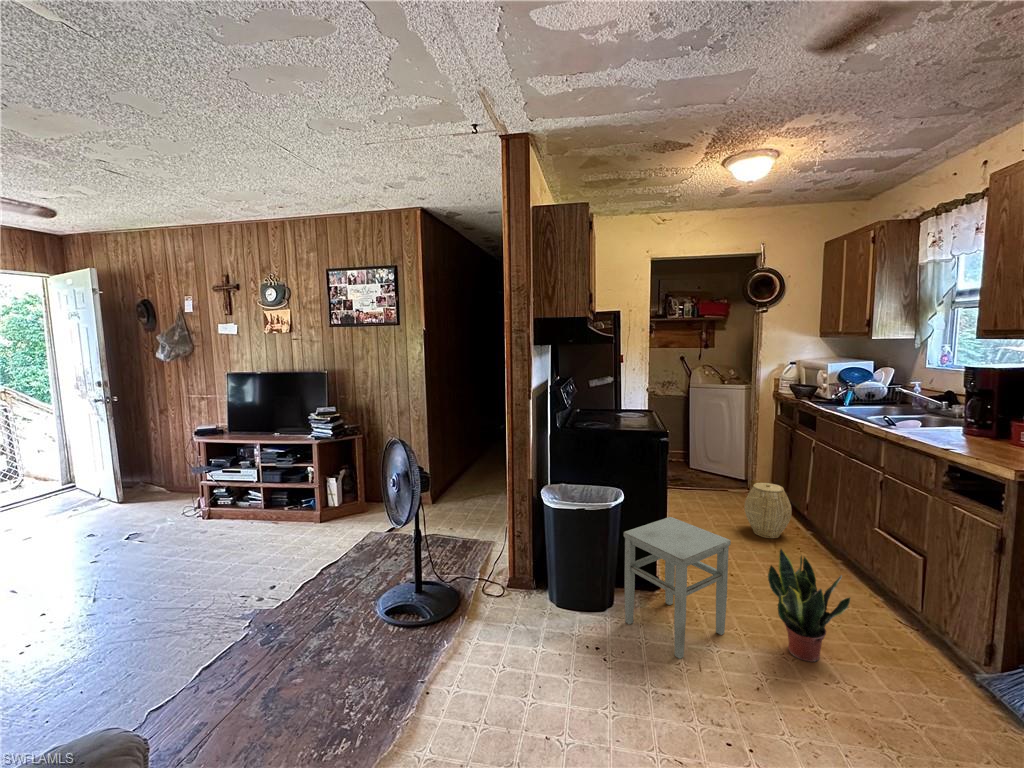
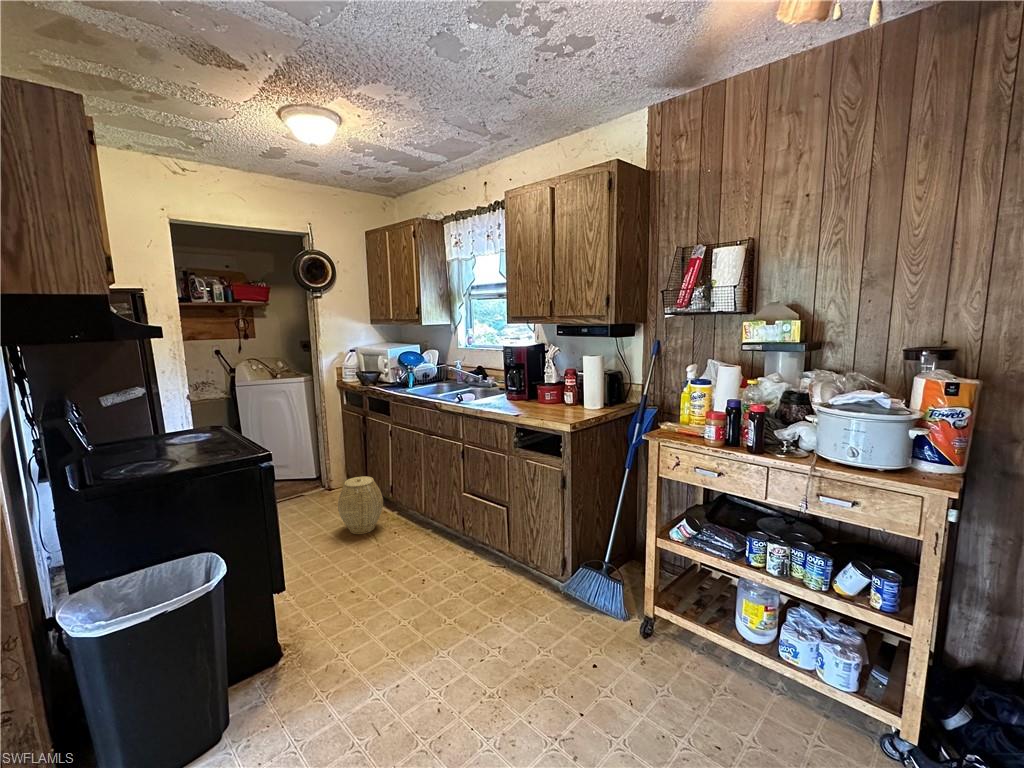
stool: present [624,517,731,659] -> none [240,562,379,738]
potted plant: present [768,549,850,662] -> none [412,546,483,650]

